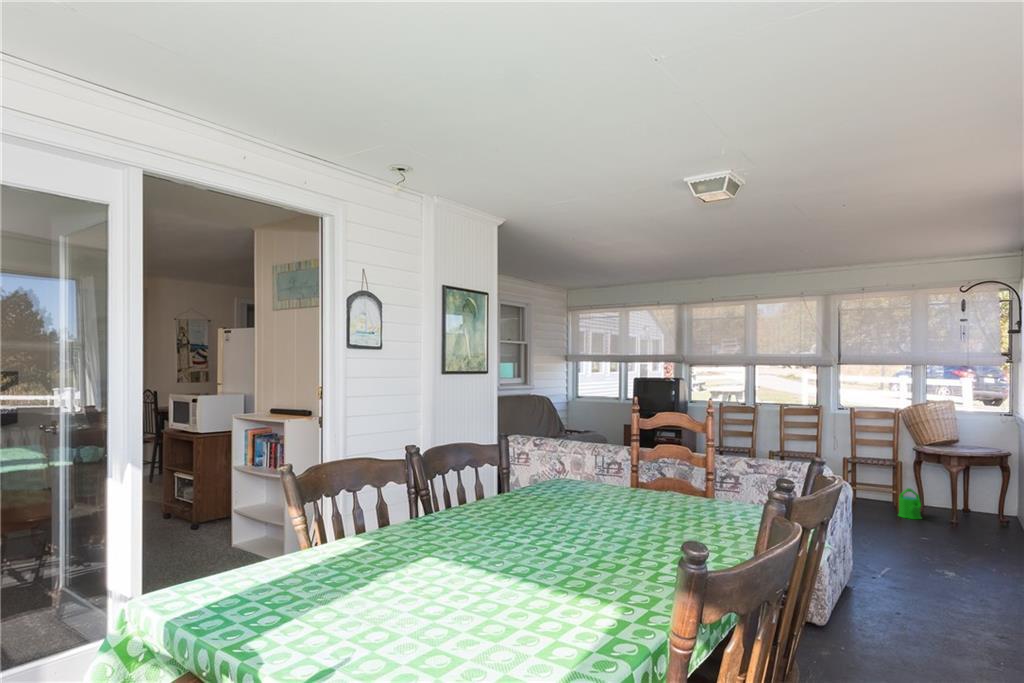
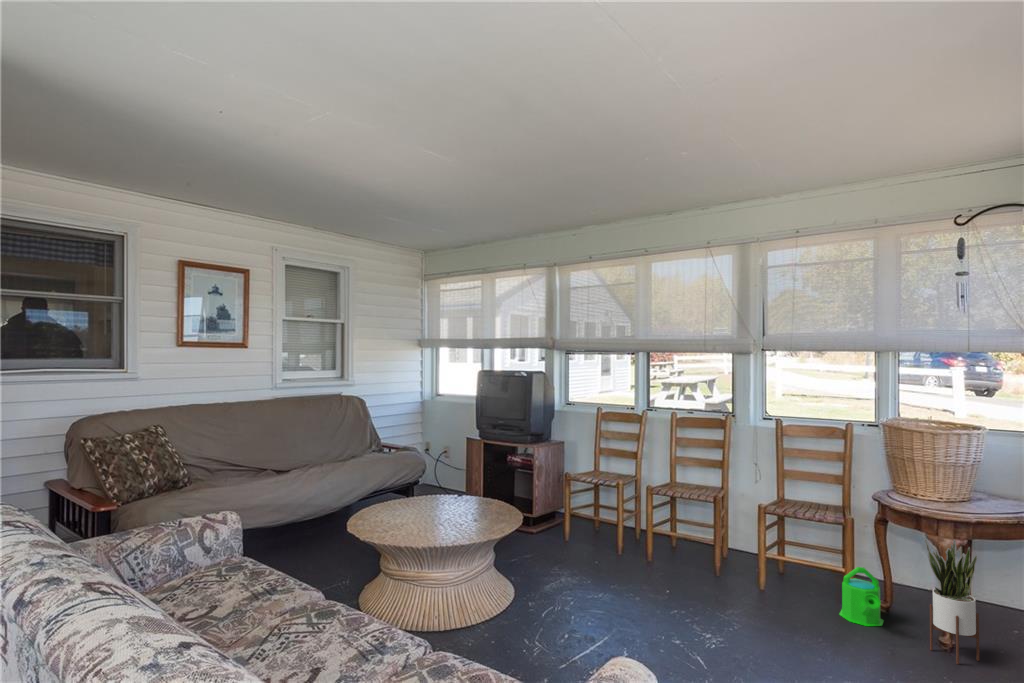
potted plant: none [945,467,974,530] -> present [925,539,979,664]

